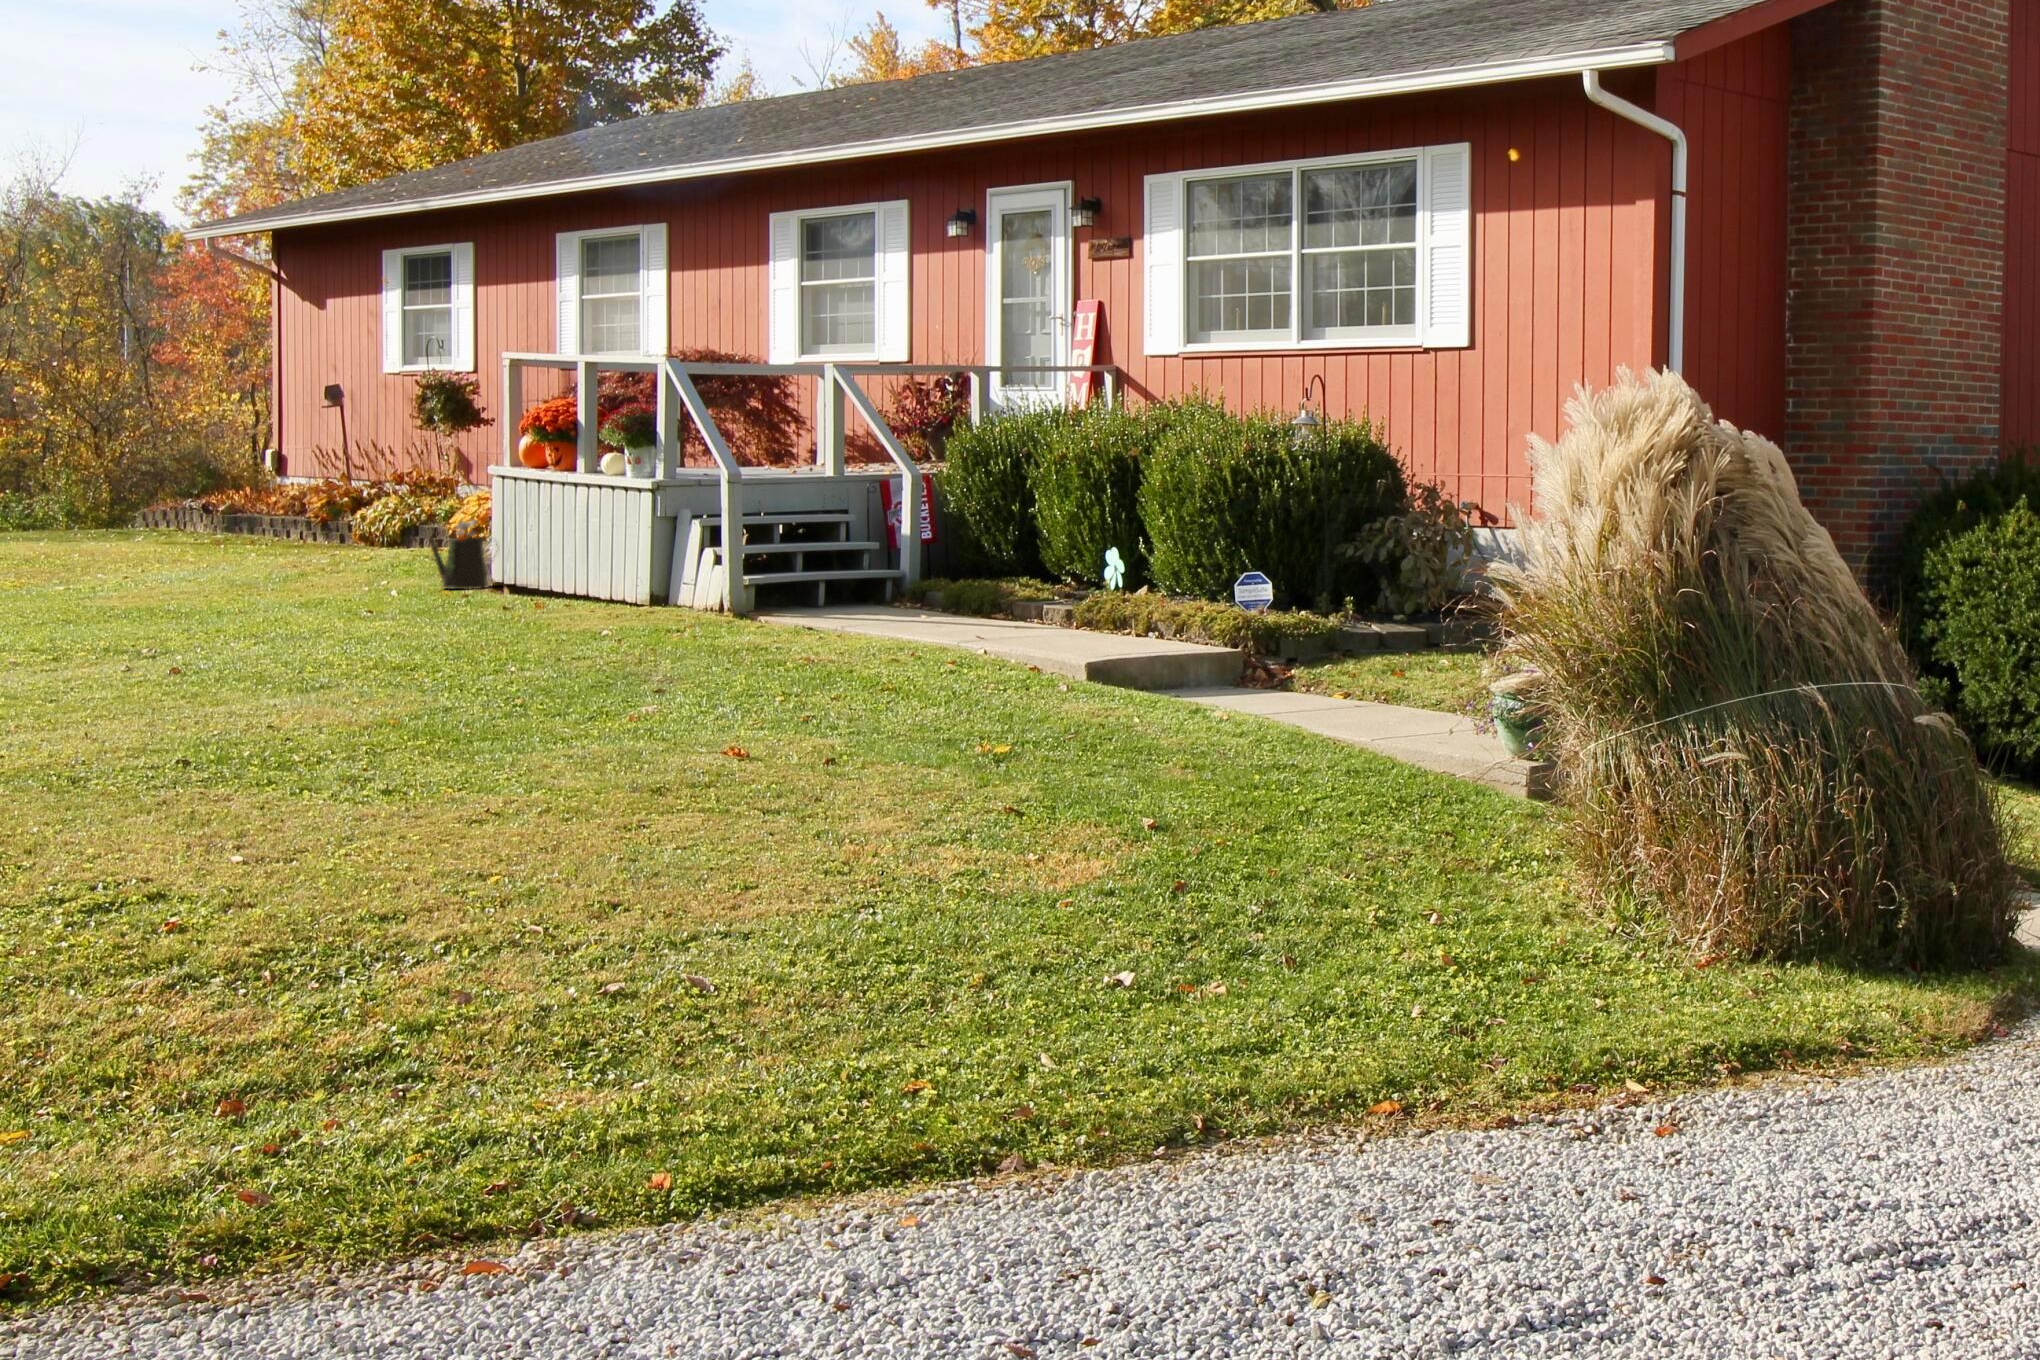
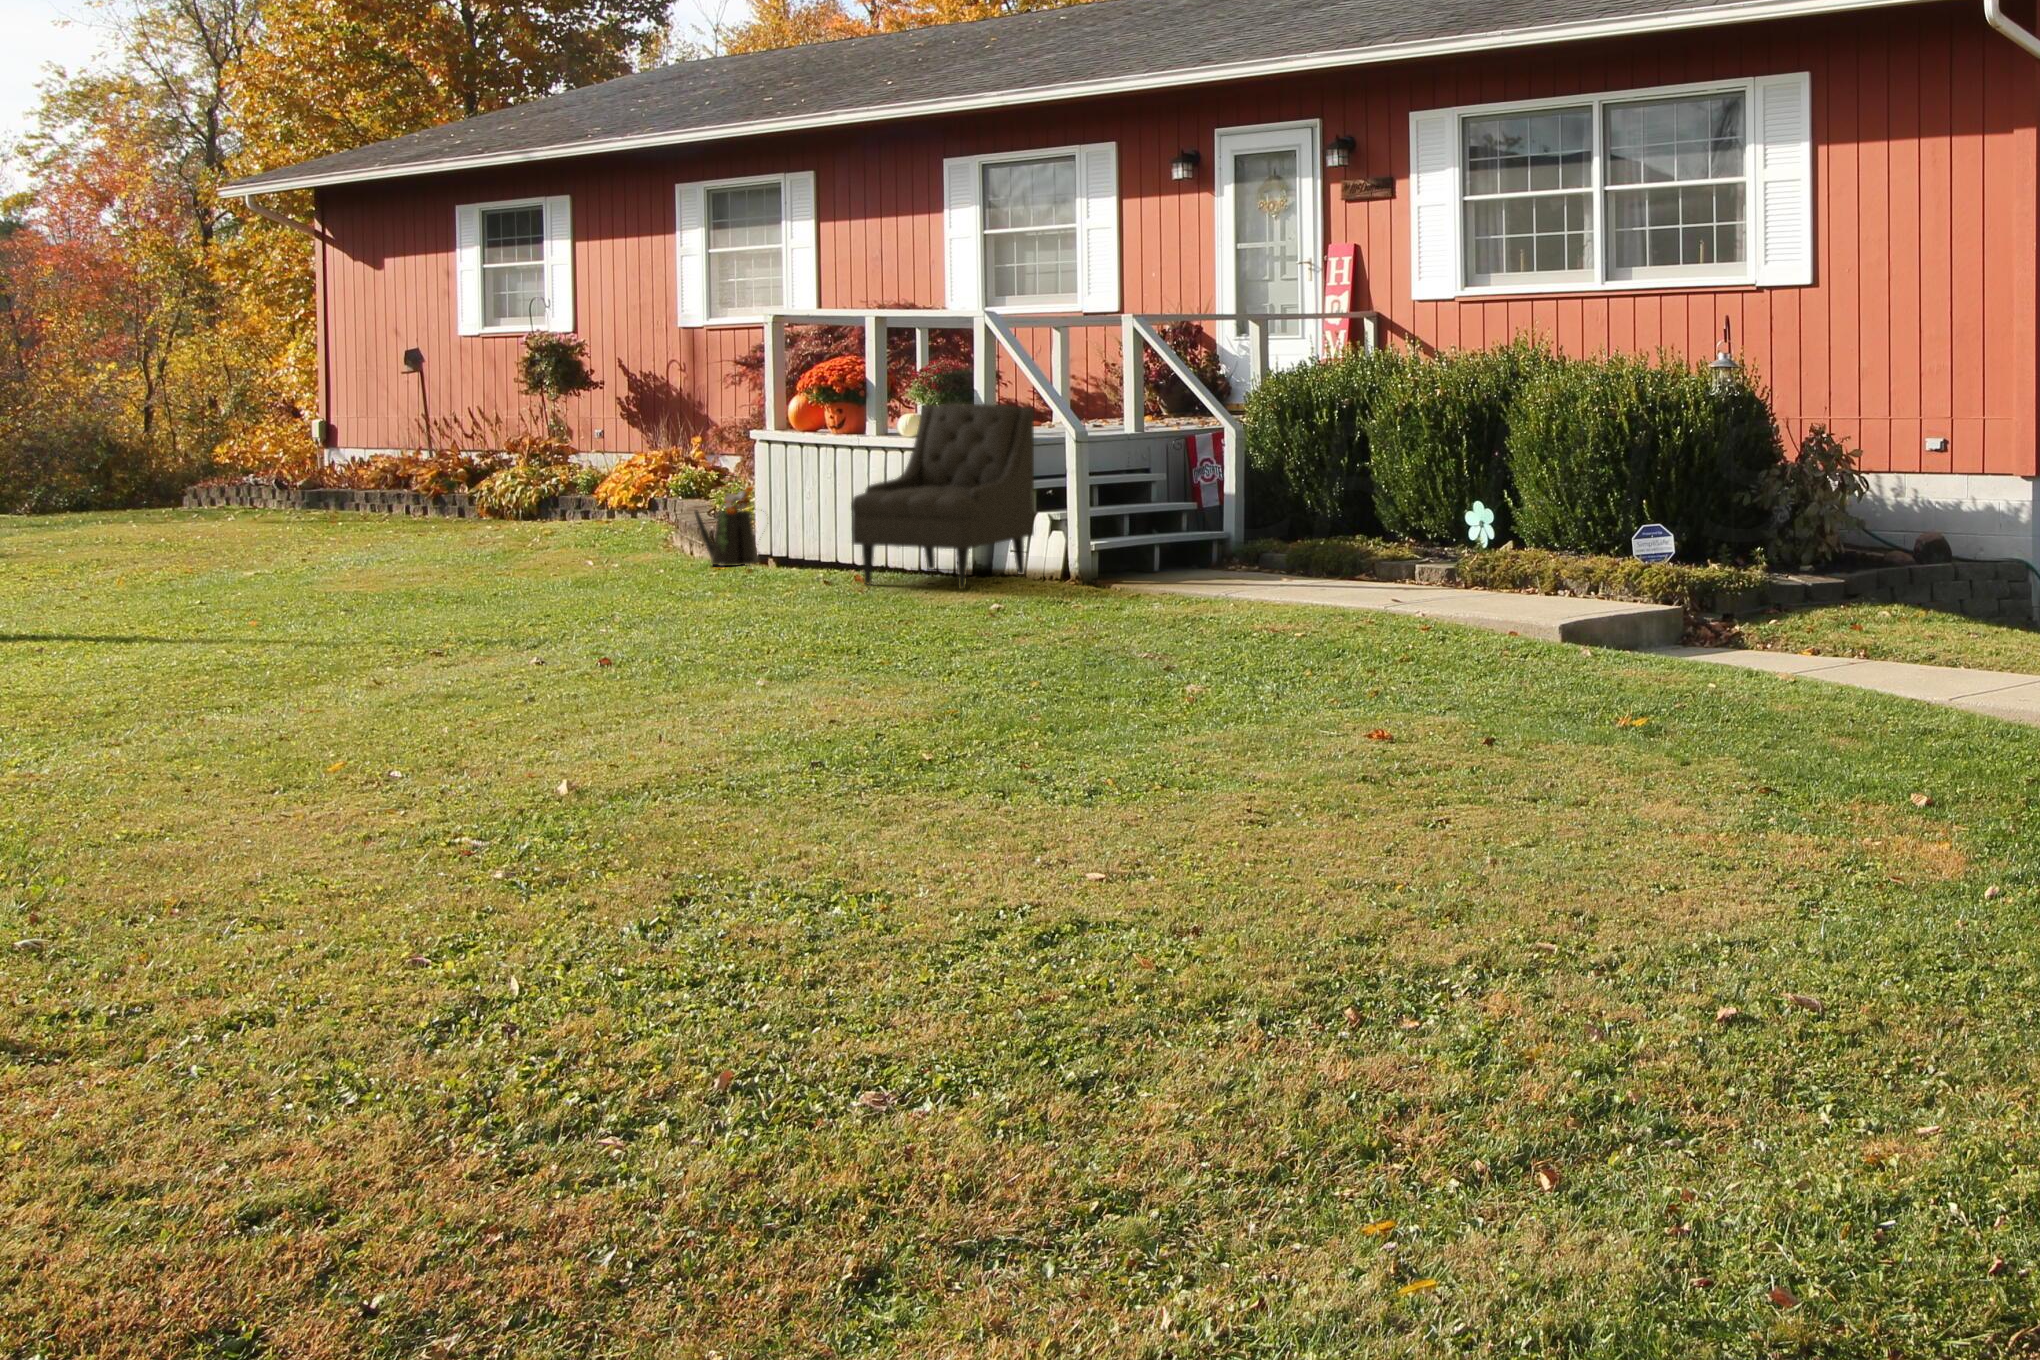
chair: none [506,441,699,613] -> present [851,403,1034,589]

